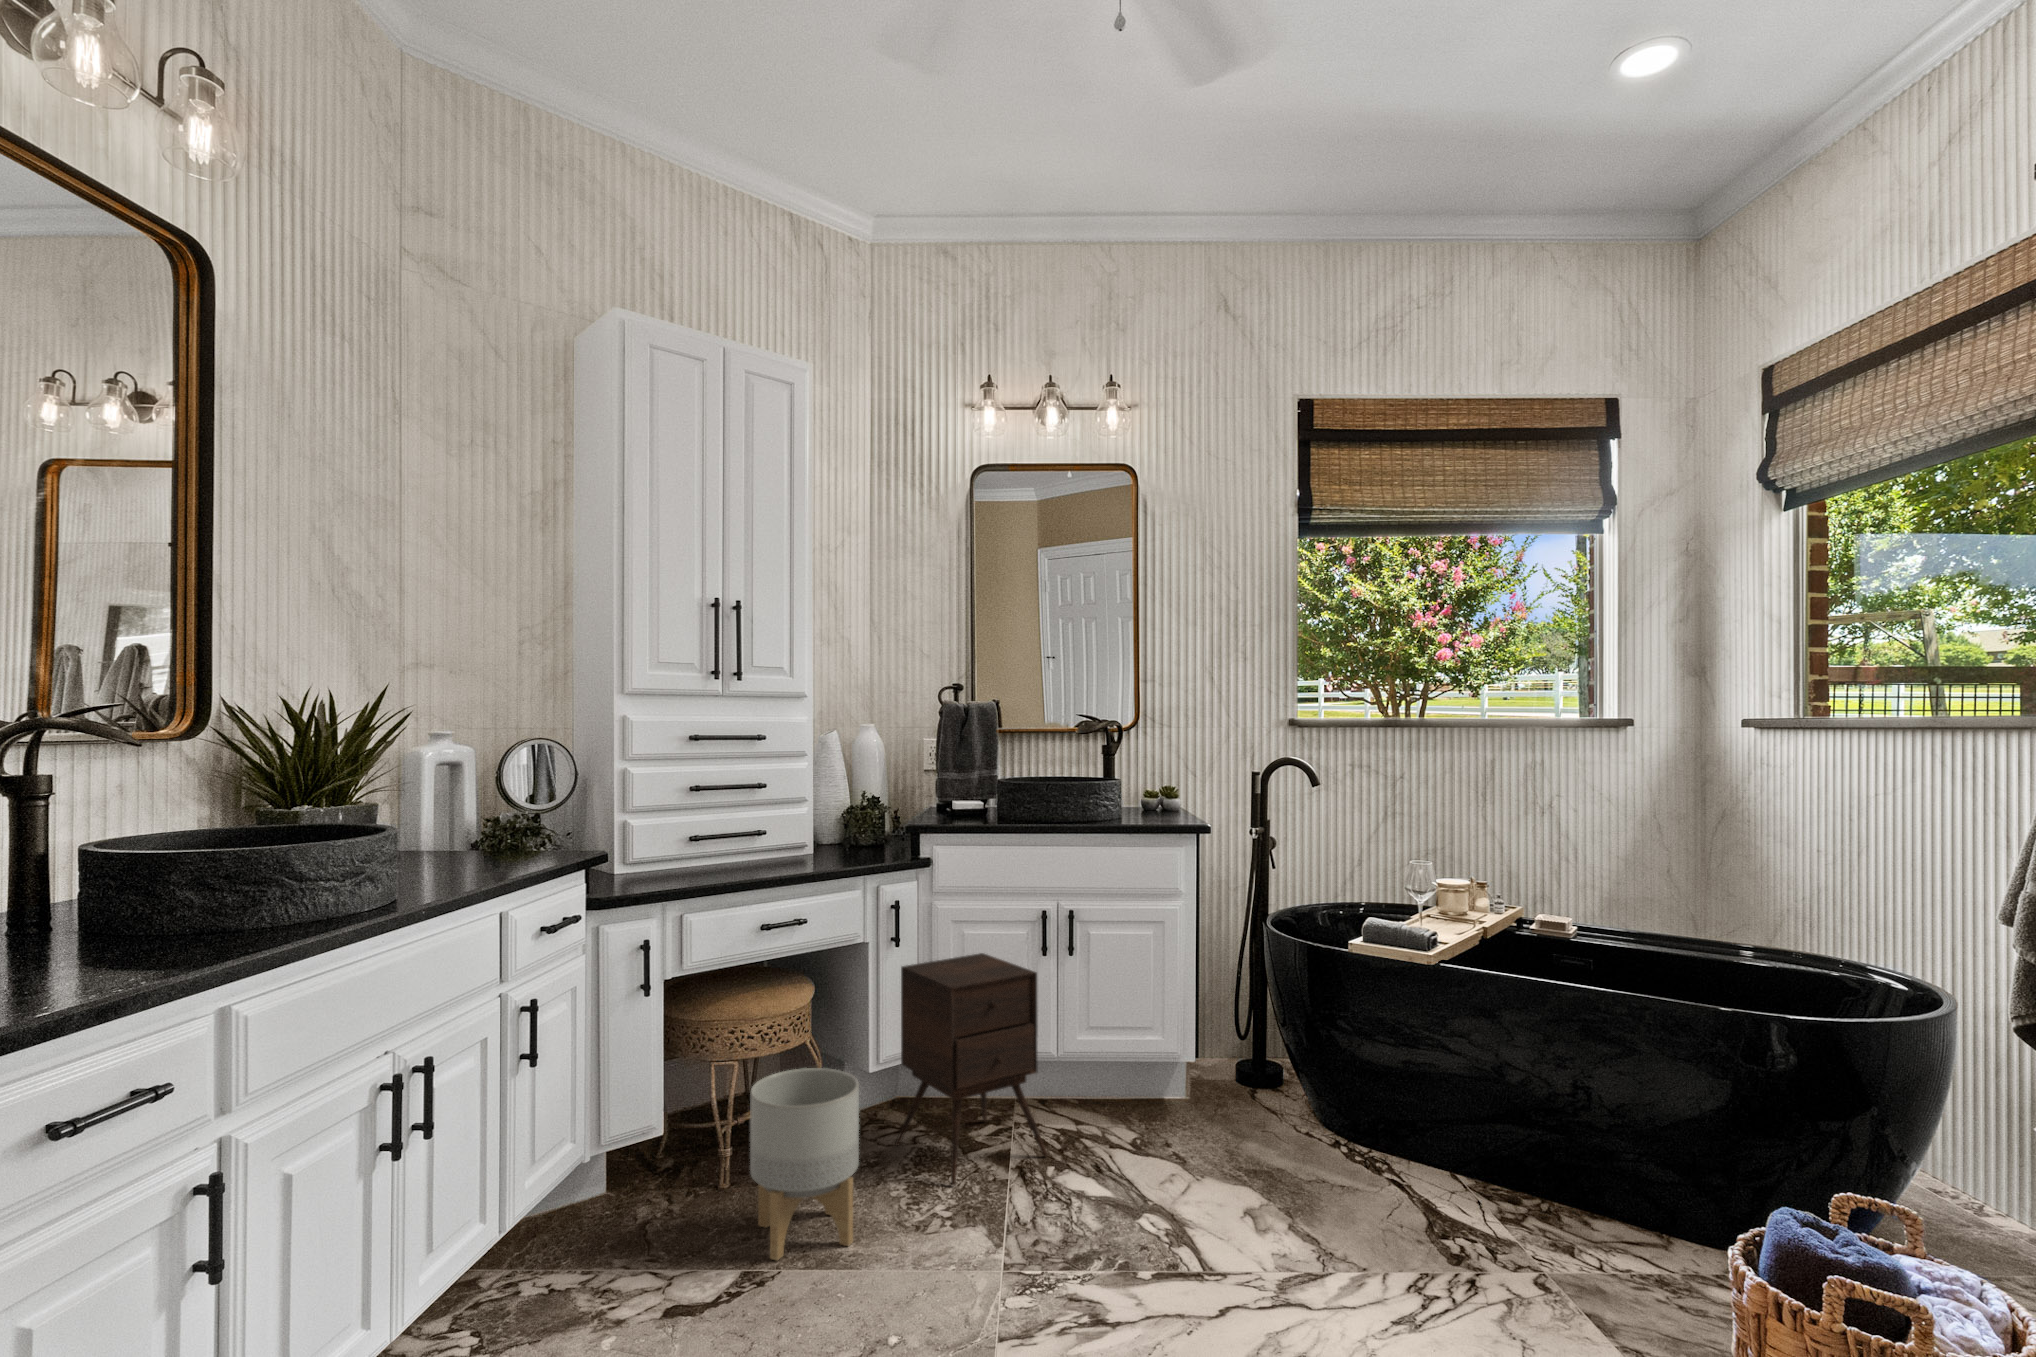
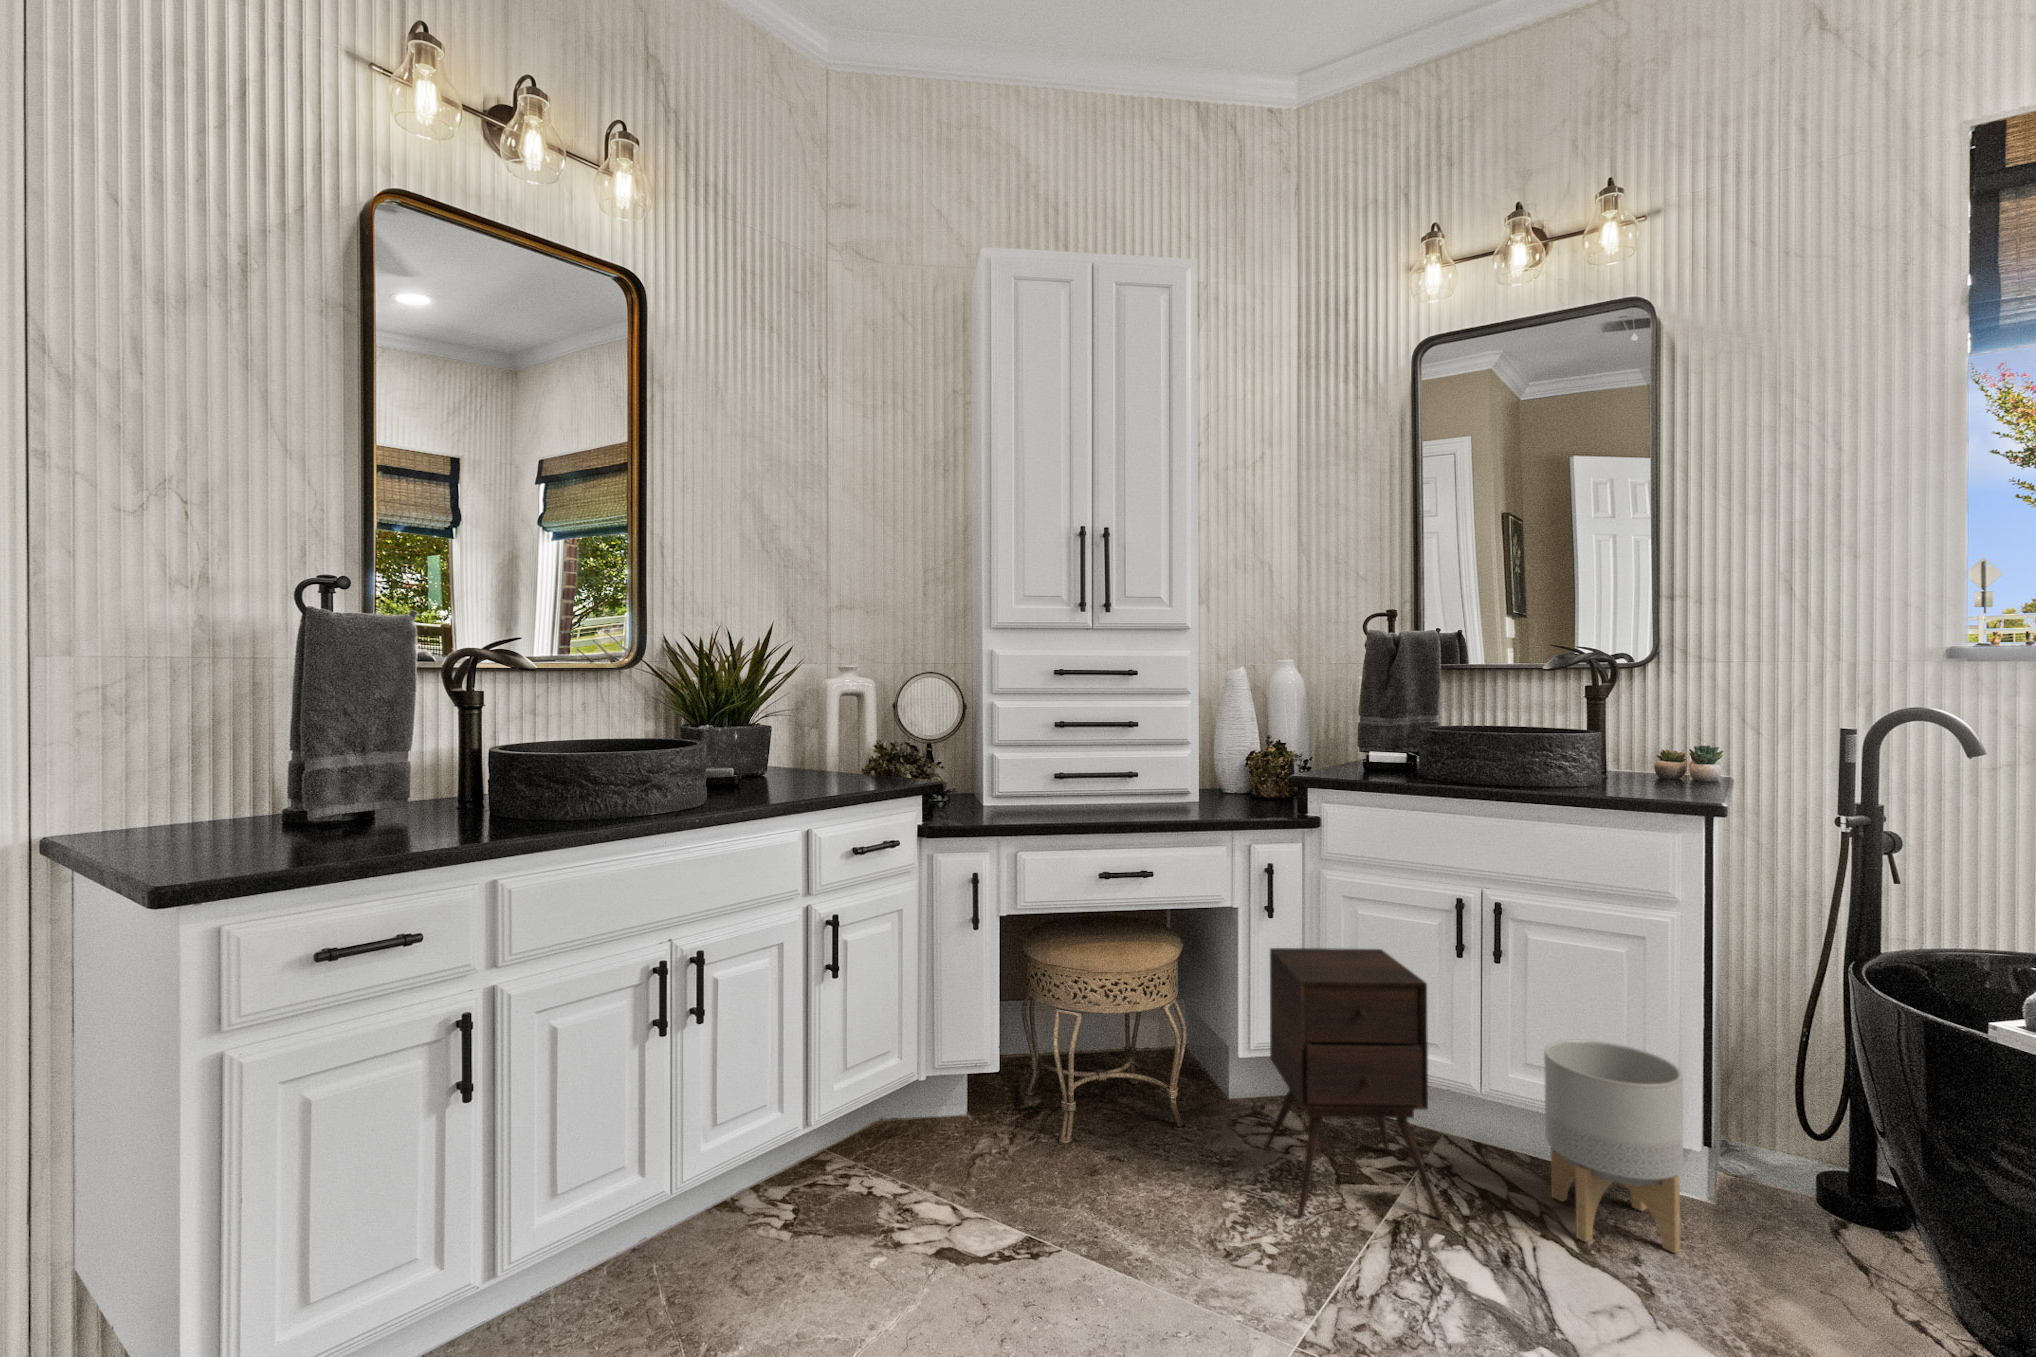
planter: present [750,1068,859,1260] -> present [1544,1039,1683,1253]

